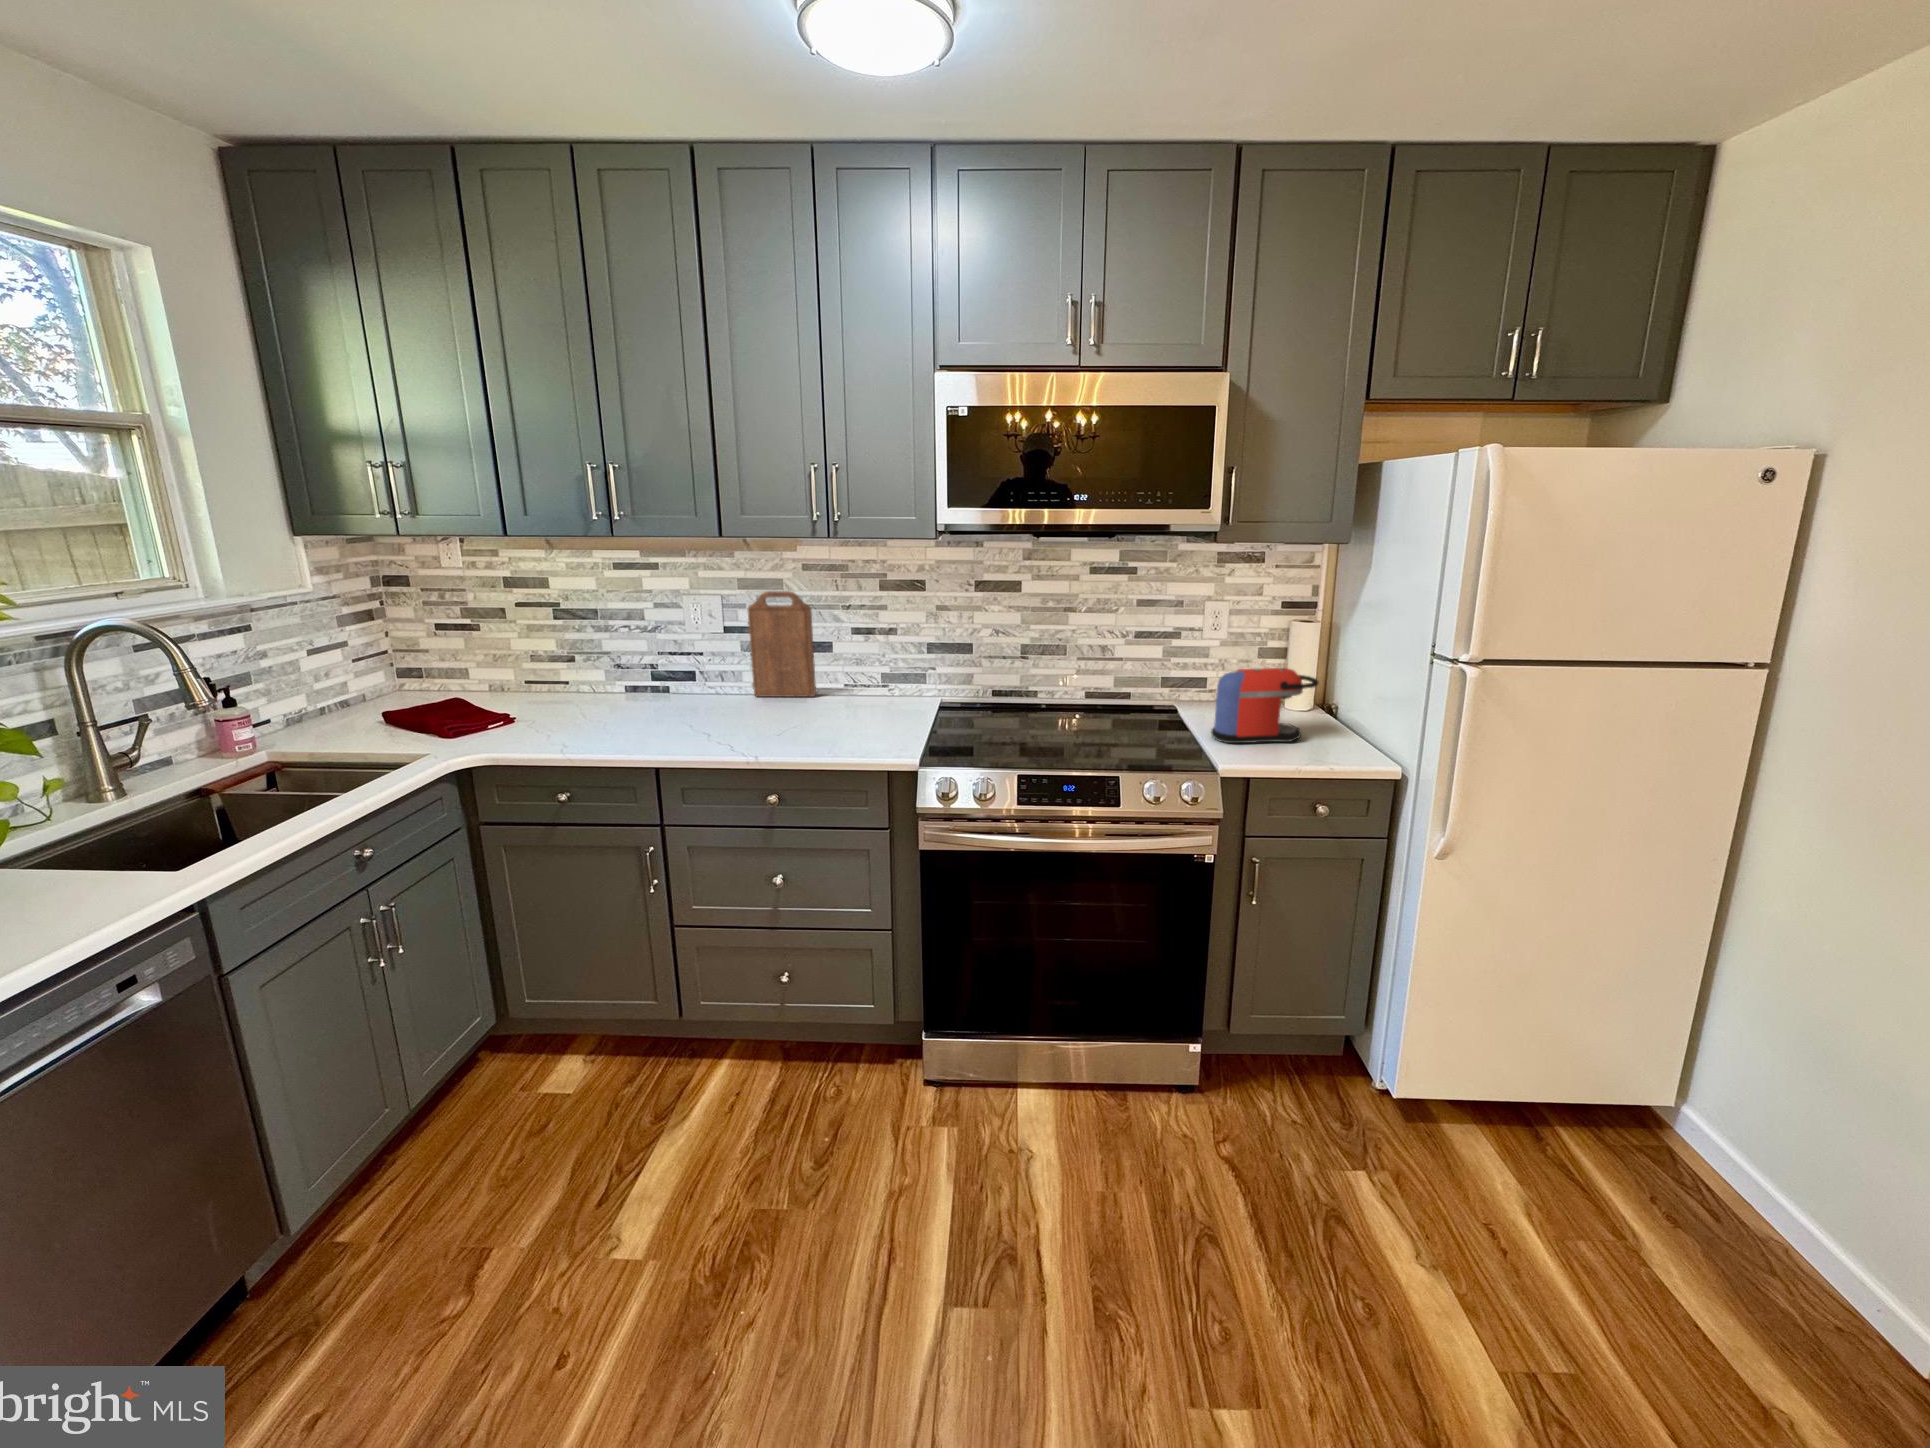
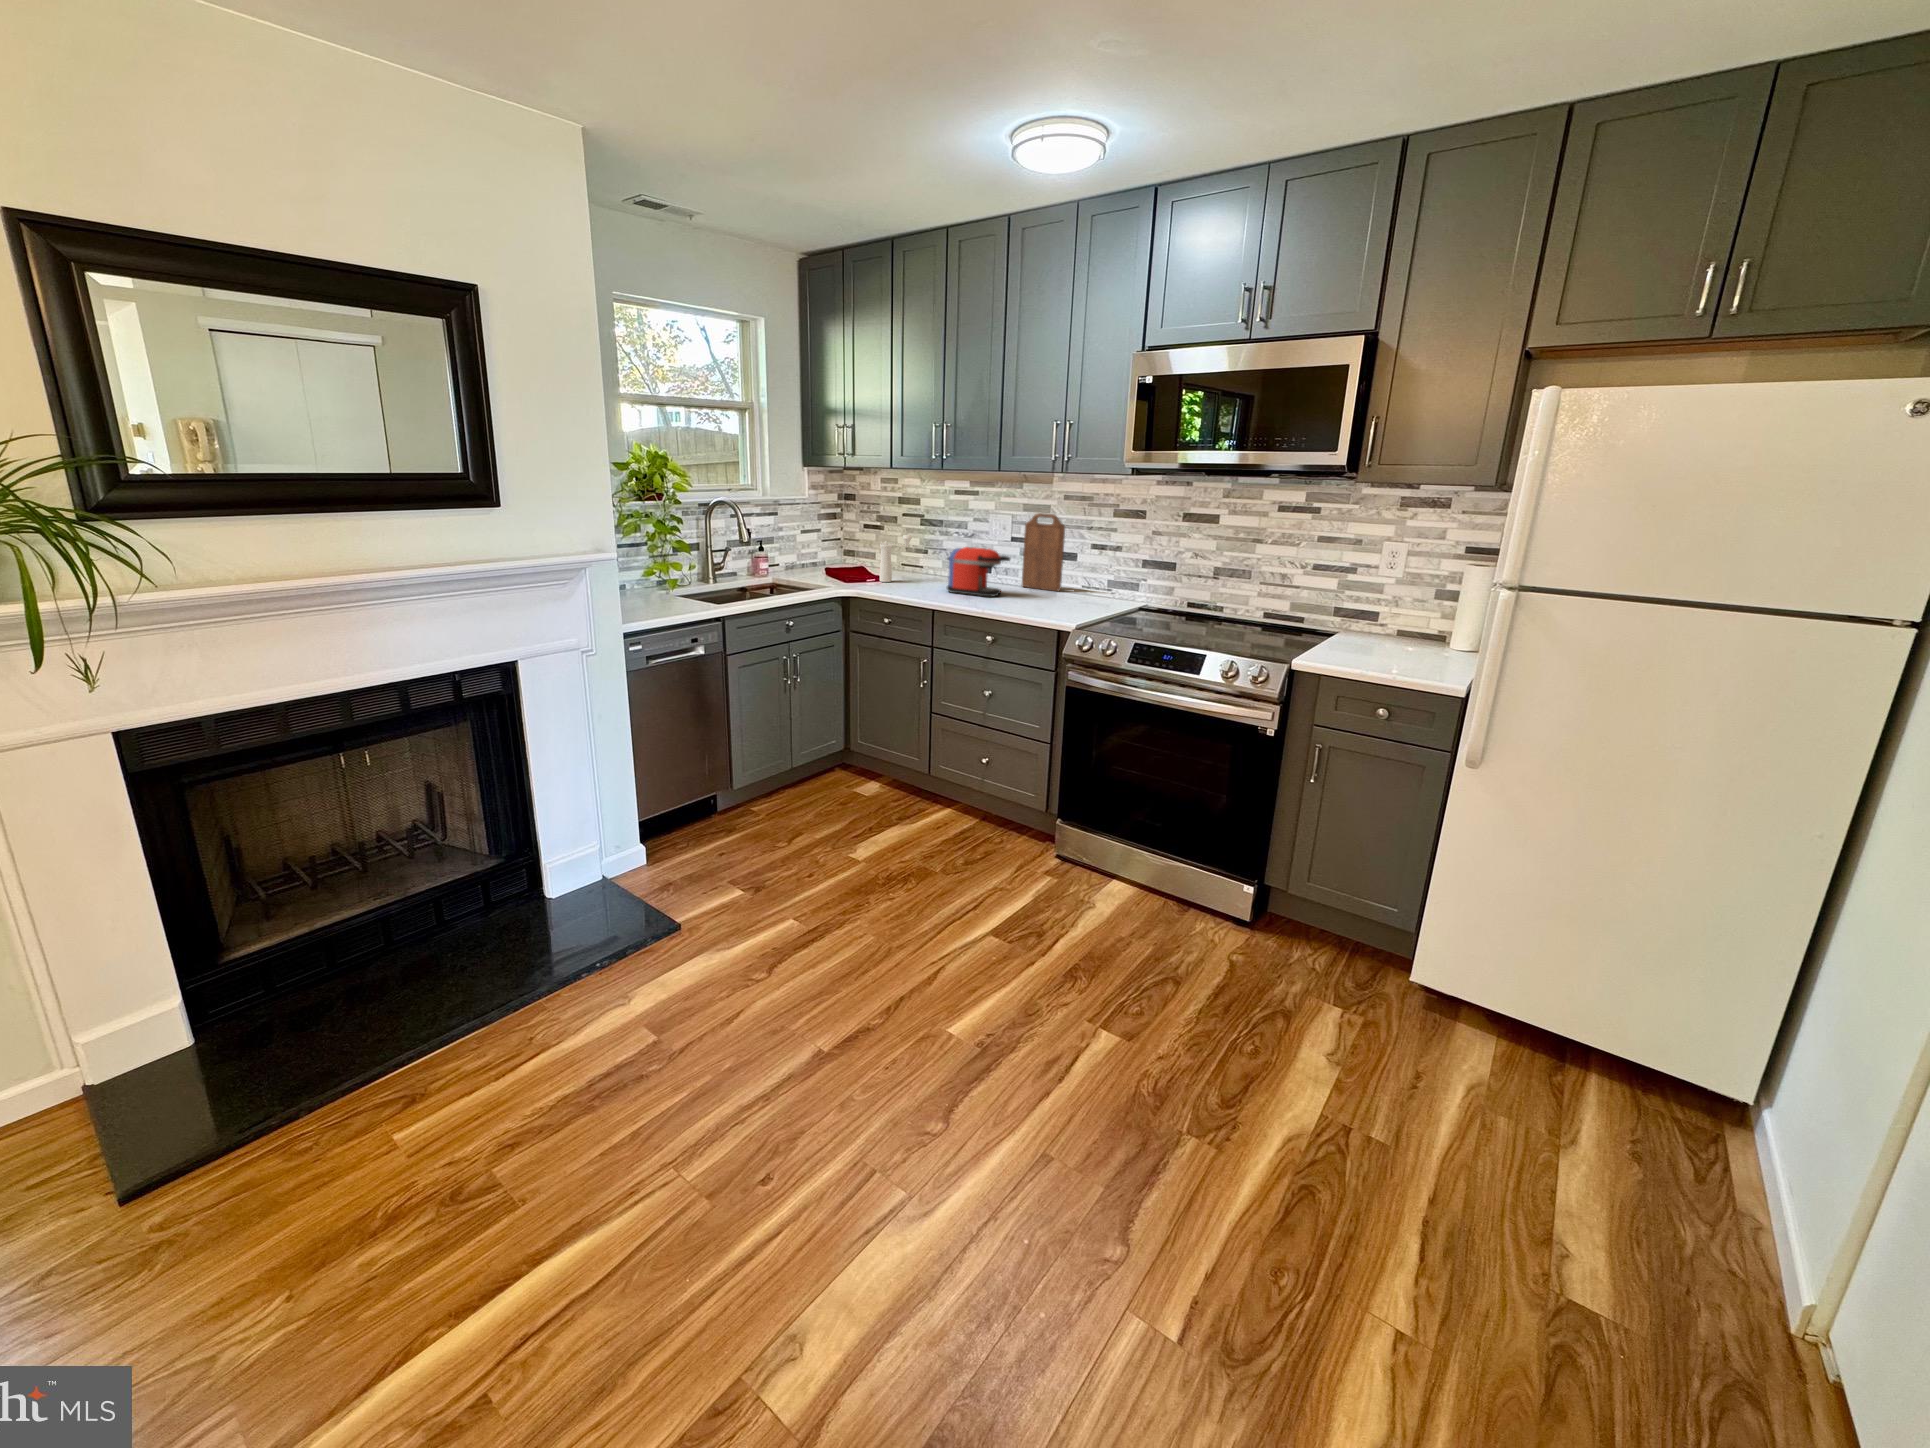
pepper mill: none [505,644,559,729] -> present [880,535,912,582]
coffee maker: present [1211,668,1318,743] -> present [947,547,1010,596]

